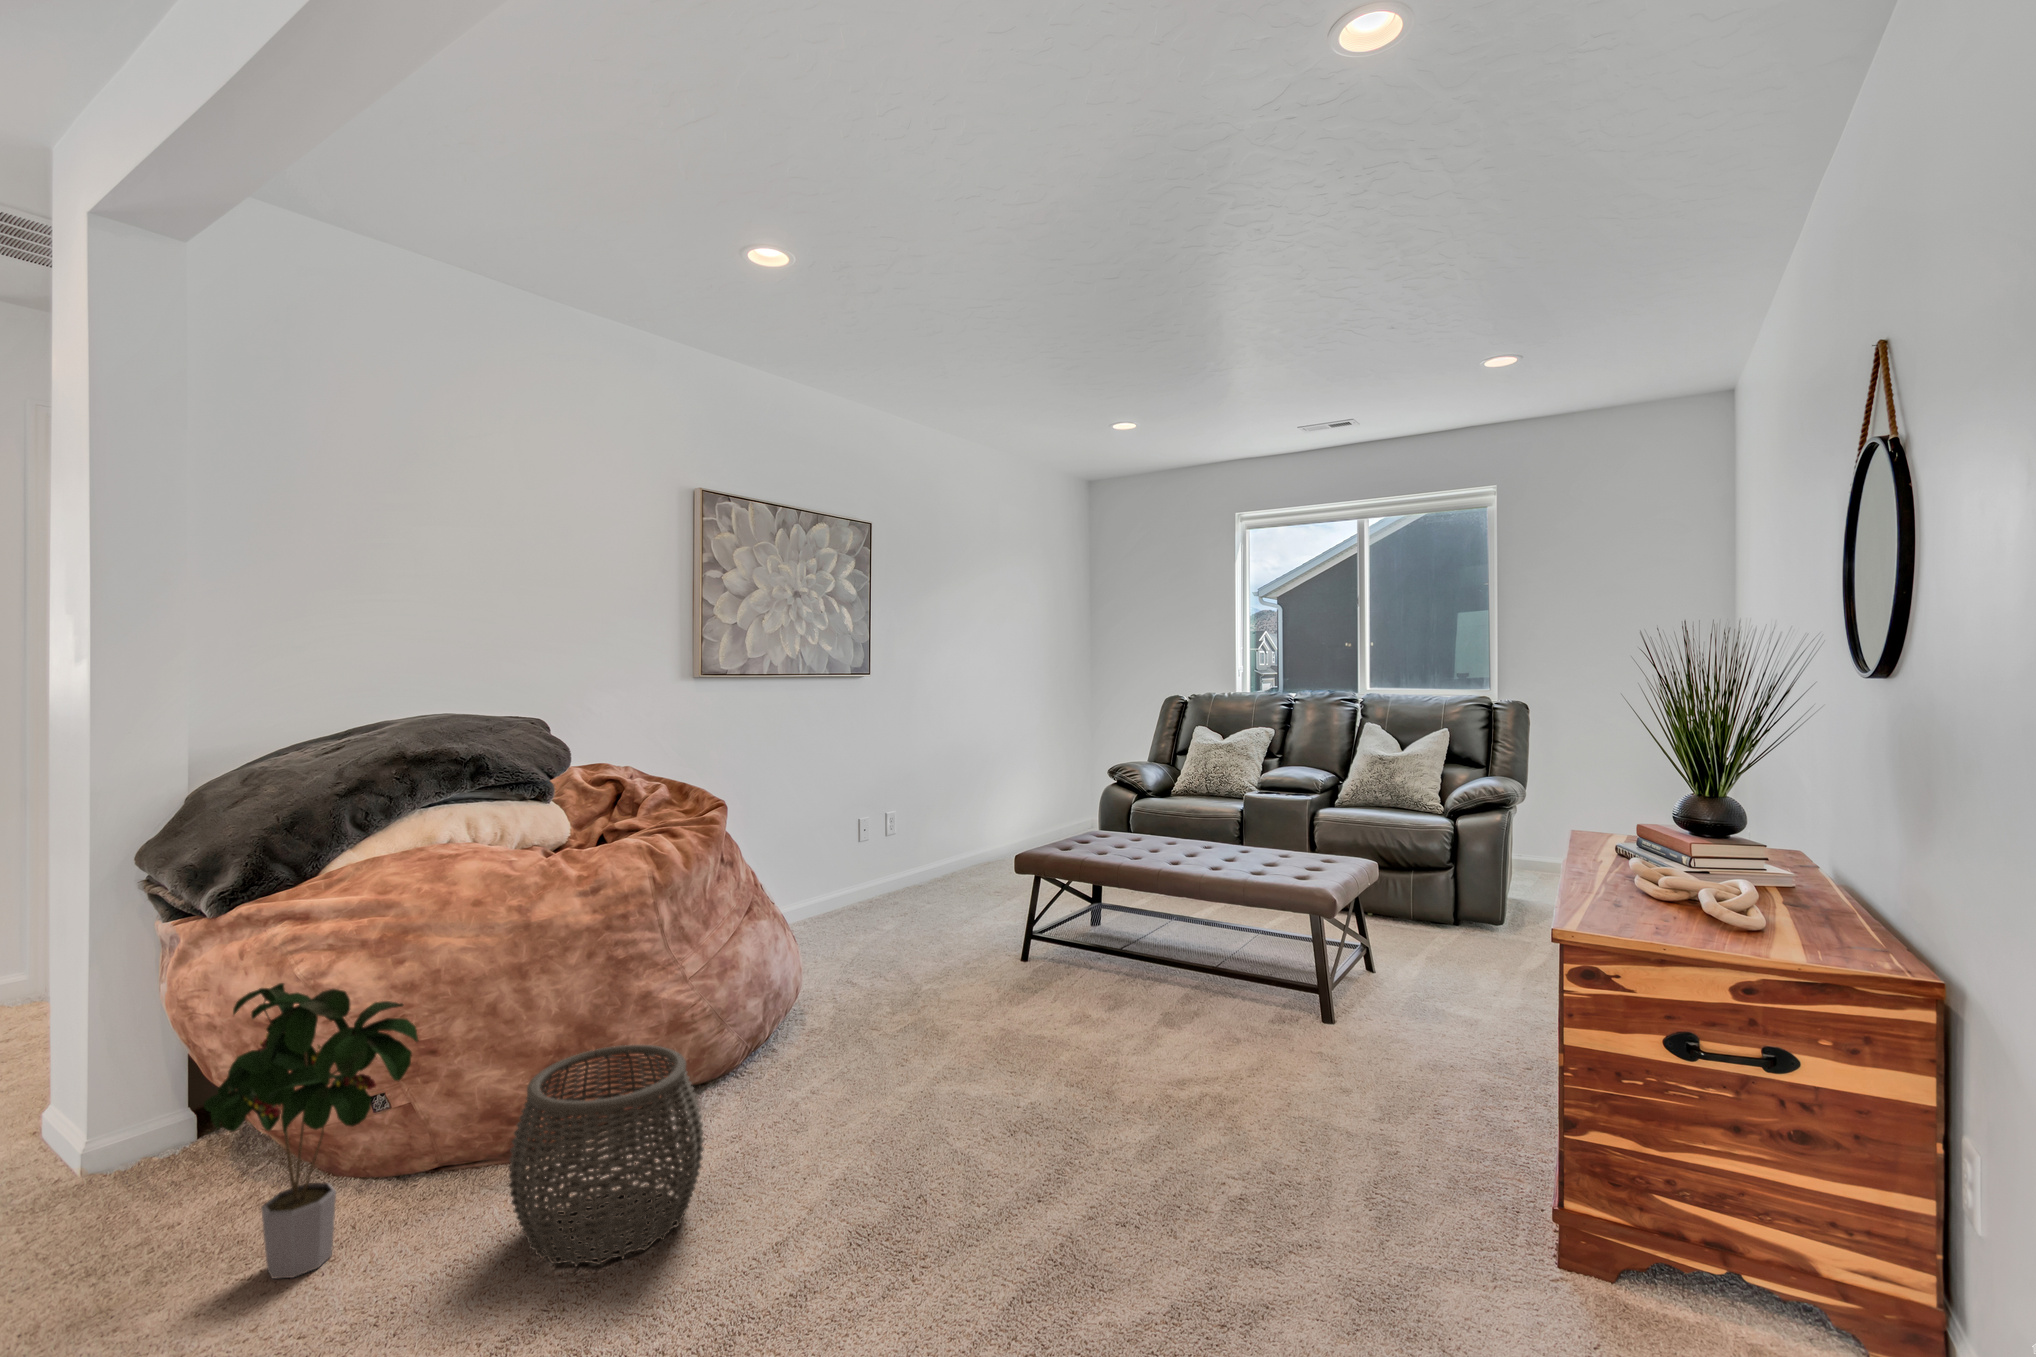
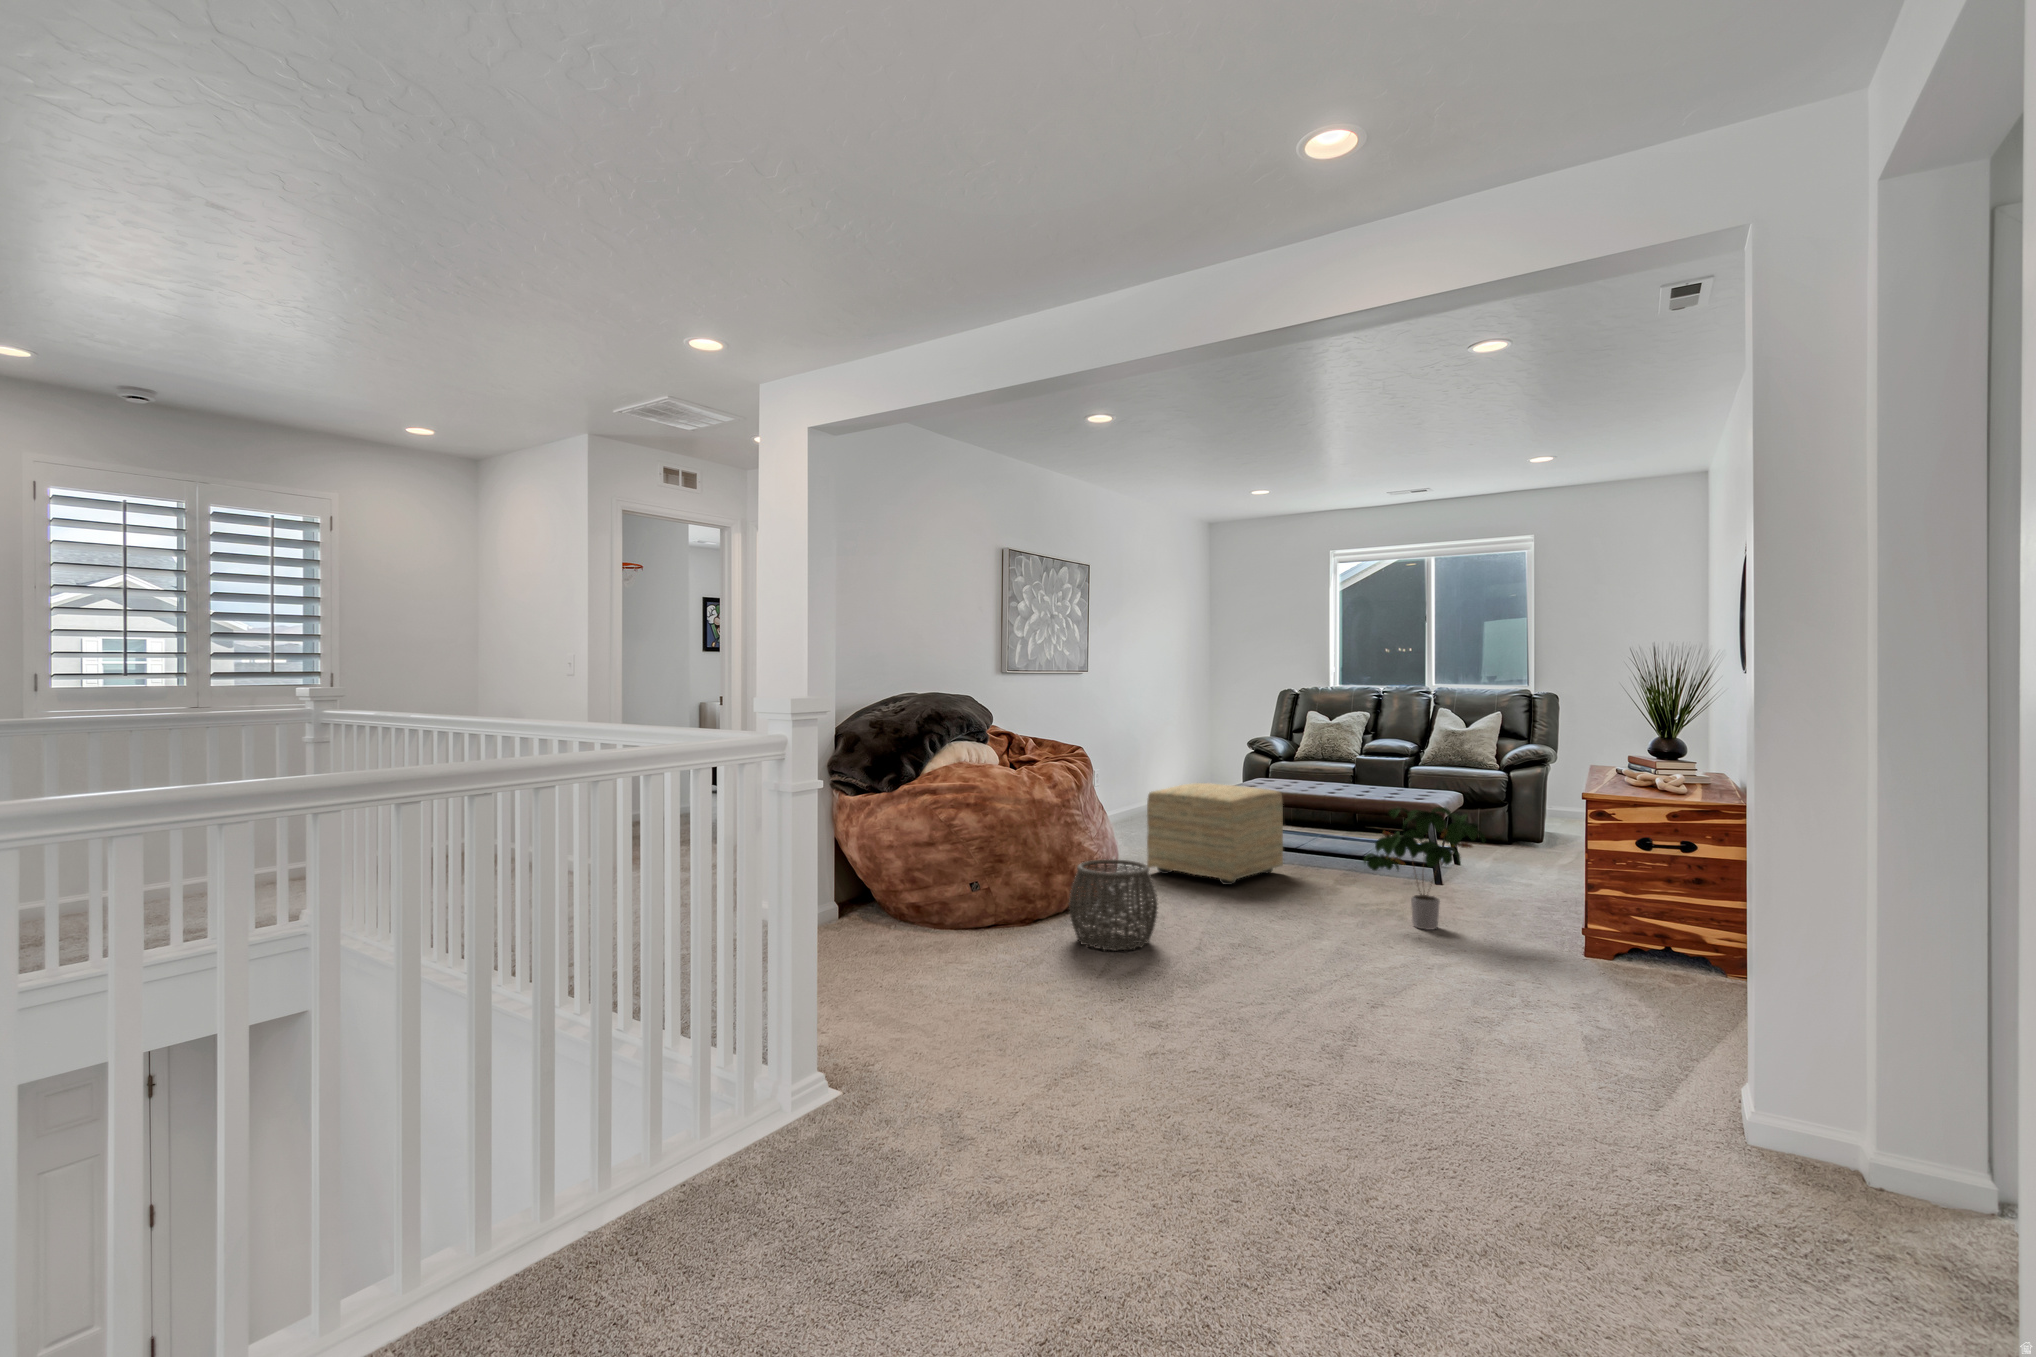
ottoman: none [865,848,1084,1030] -> present [1147,783,1283,885]
potted plant: present [204,983,419,1278] -> present [1364,807,1486,930]

